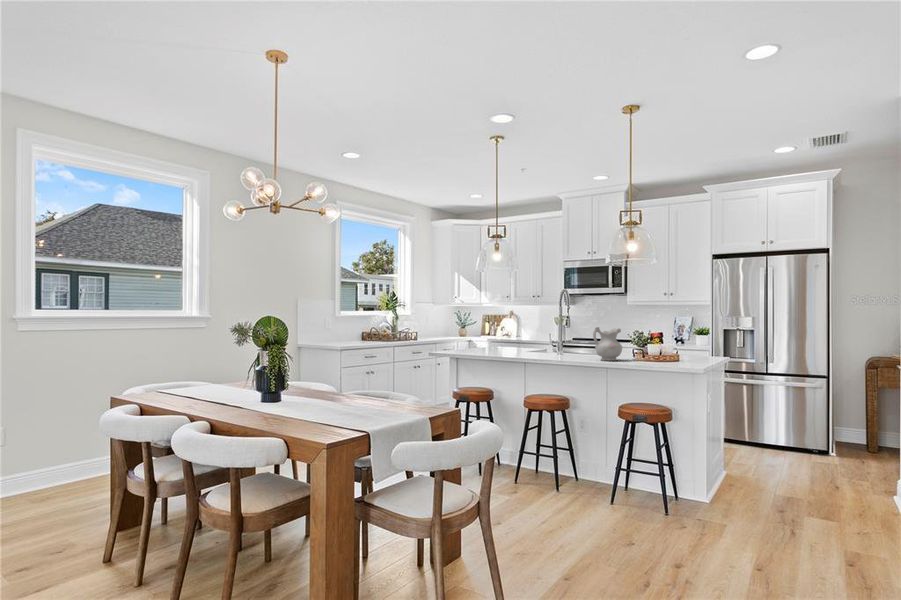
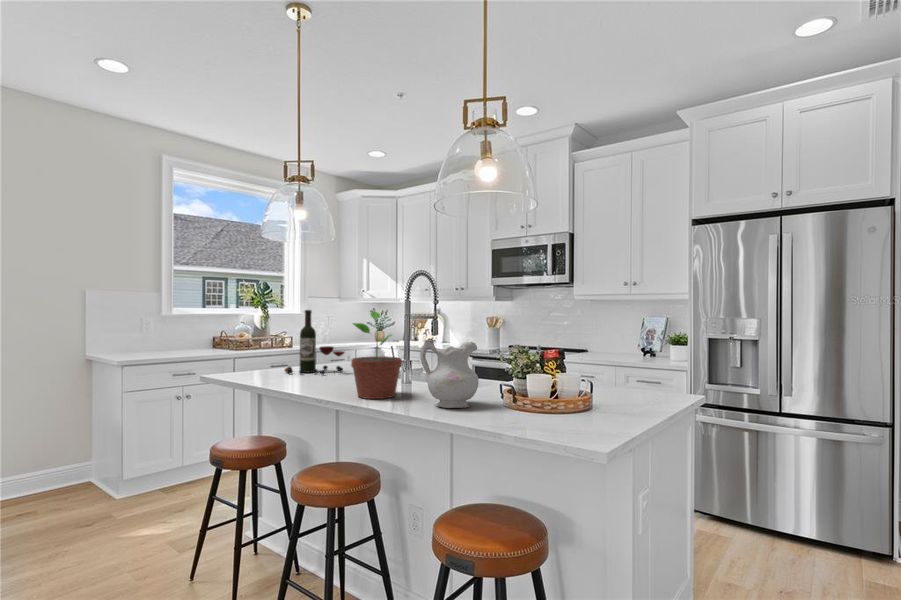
wine bottle: none [473,312,513,351] -> present [285,310,344,375]
potted plant: none [547,313,574,359] -> present [351,311,402,399]

